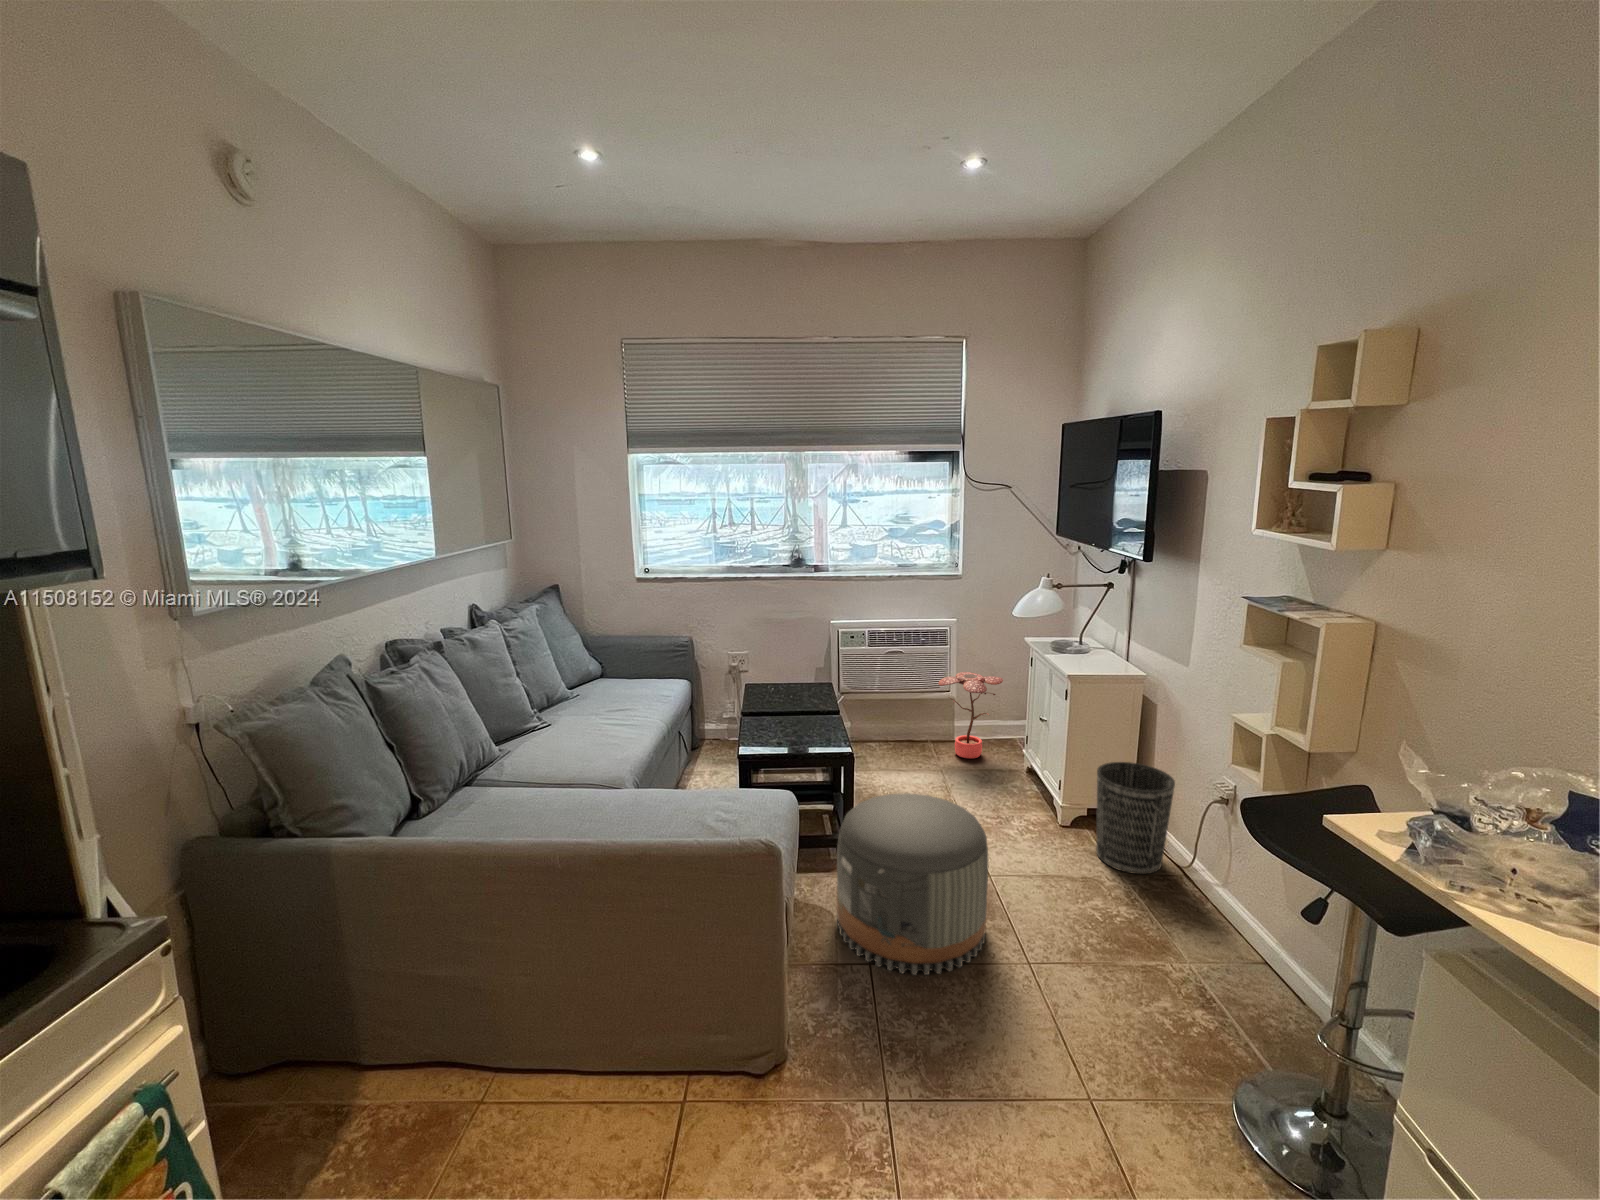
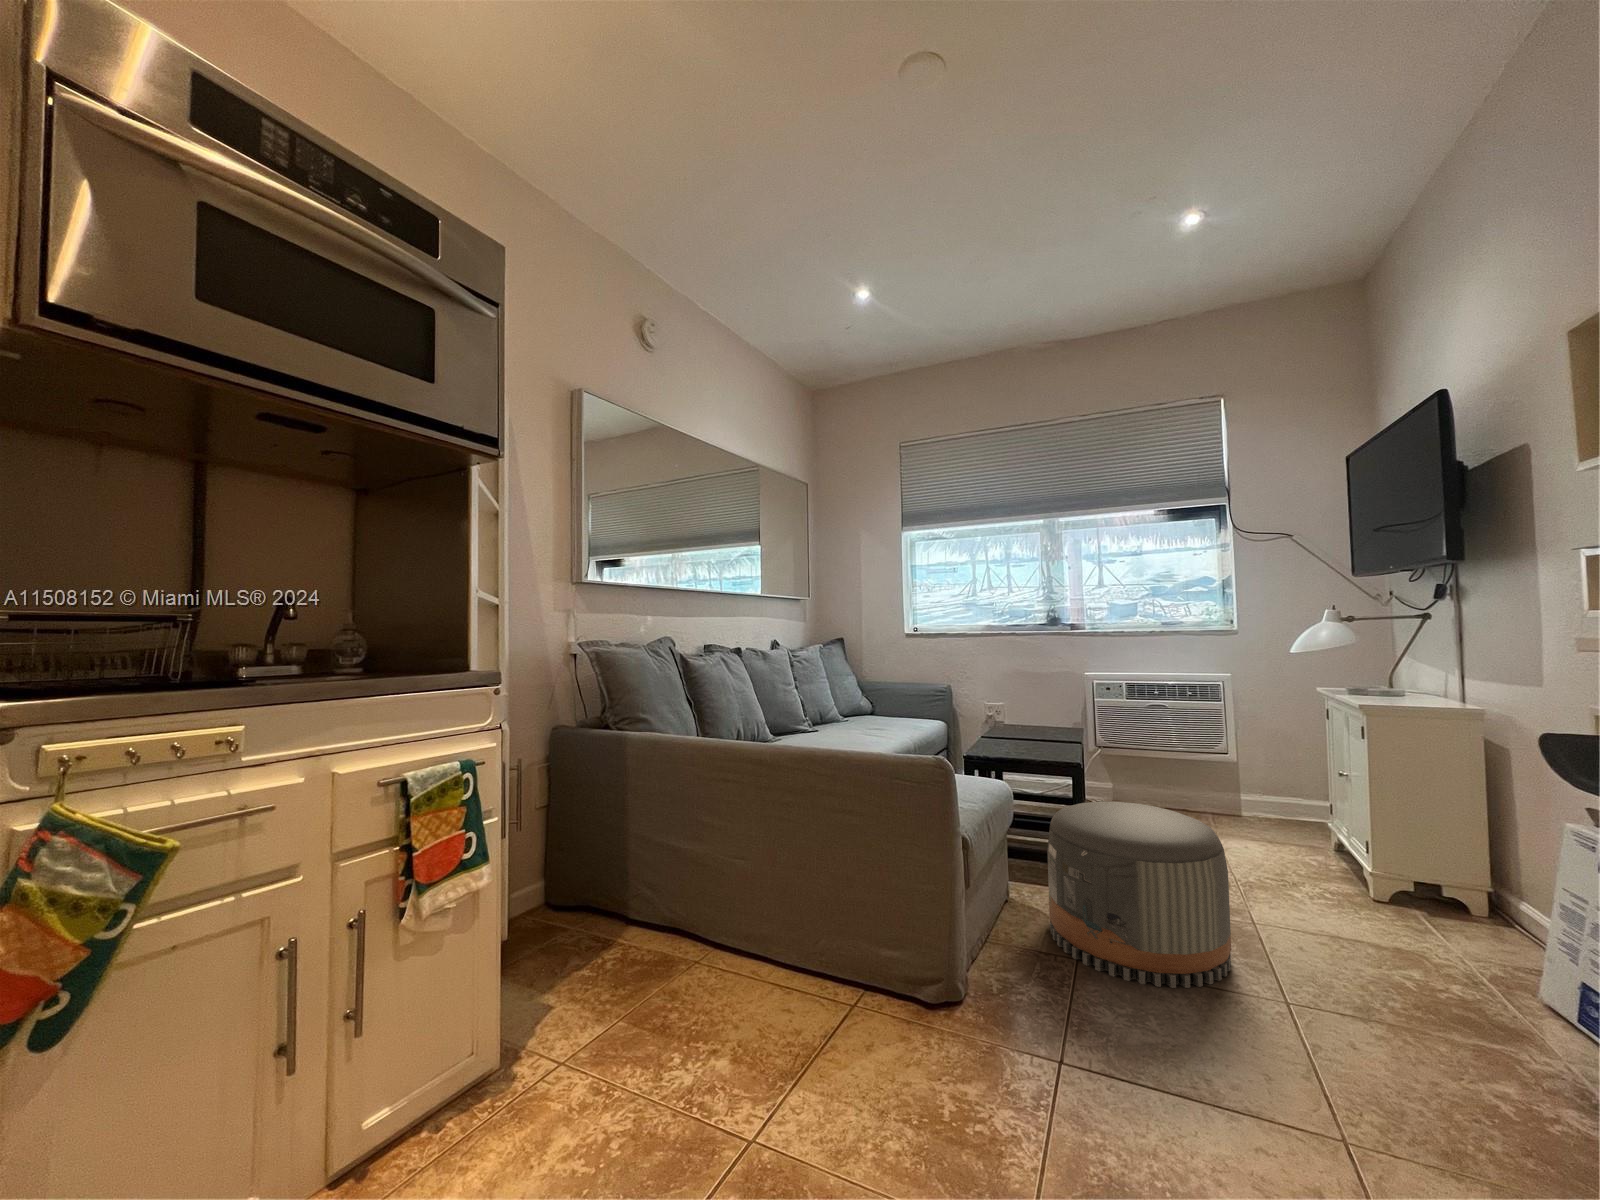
potted plant: present [938,672,1003,758] -> none [1212,735,1299,833]
wastebasket: present [1096,762,1175,874] -> none [1412,819,1544,970]

